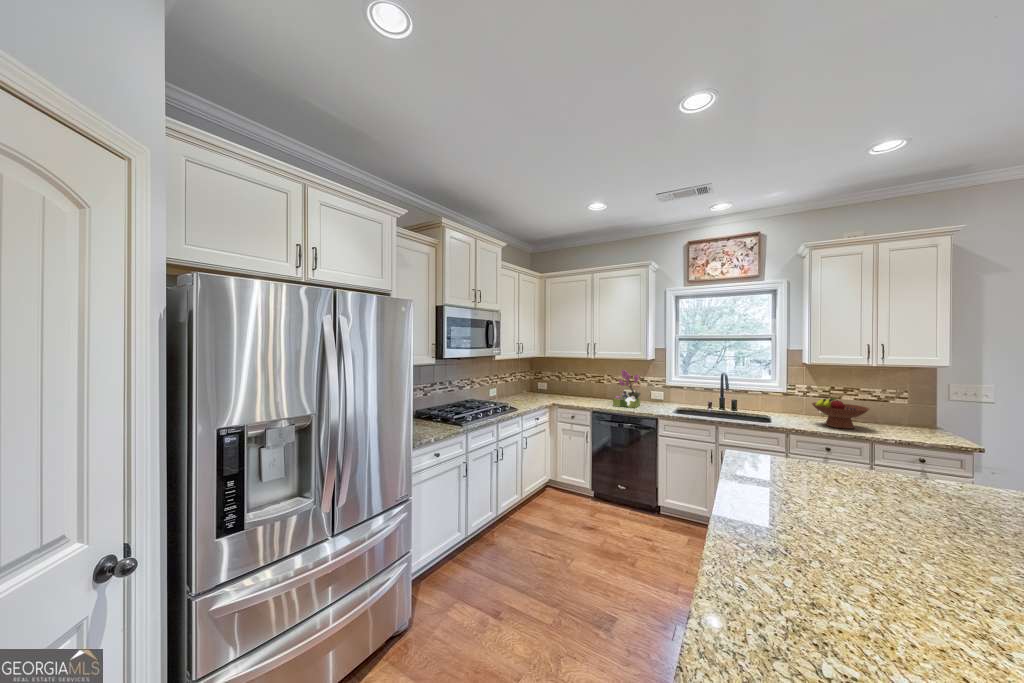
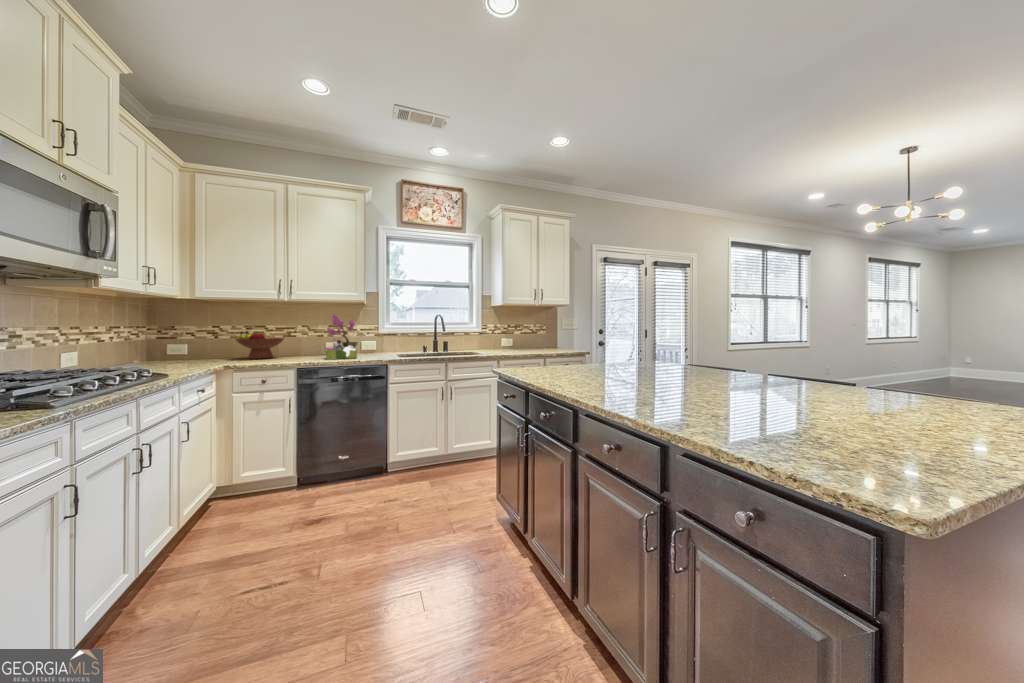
fruit bowl: present [812,398,869,429] -> present [235,331,284,359]

